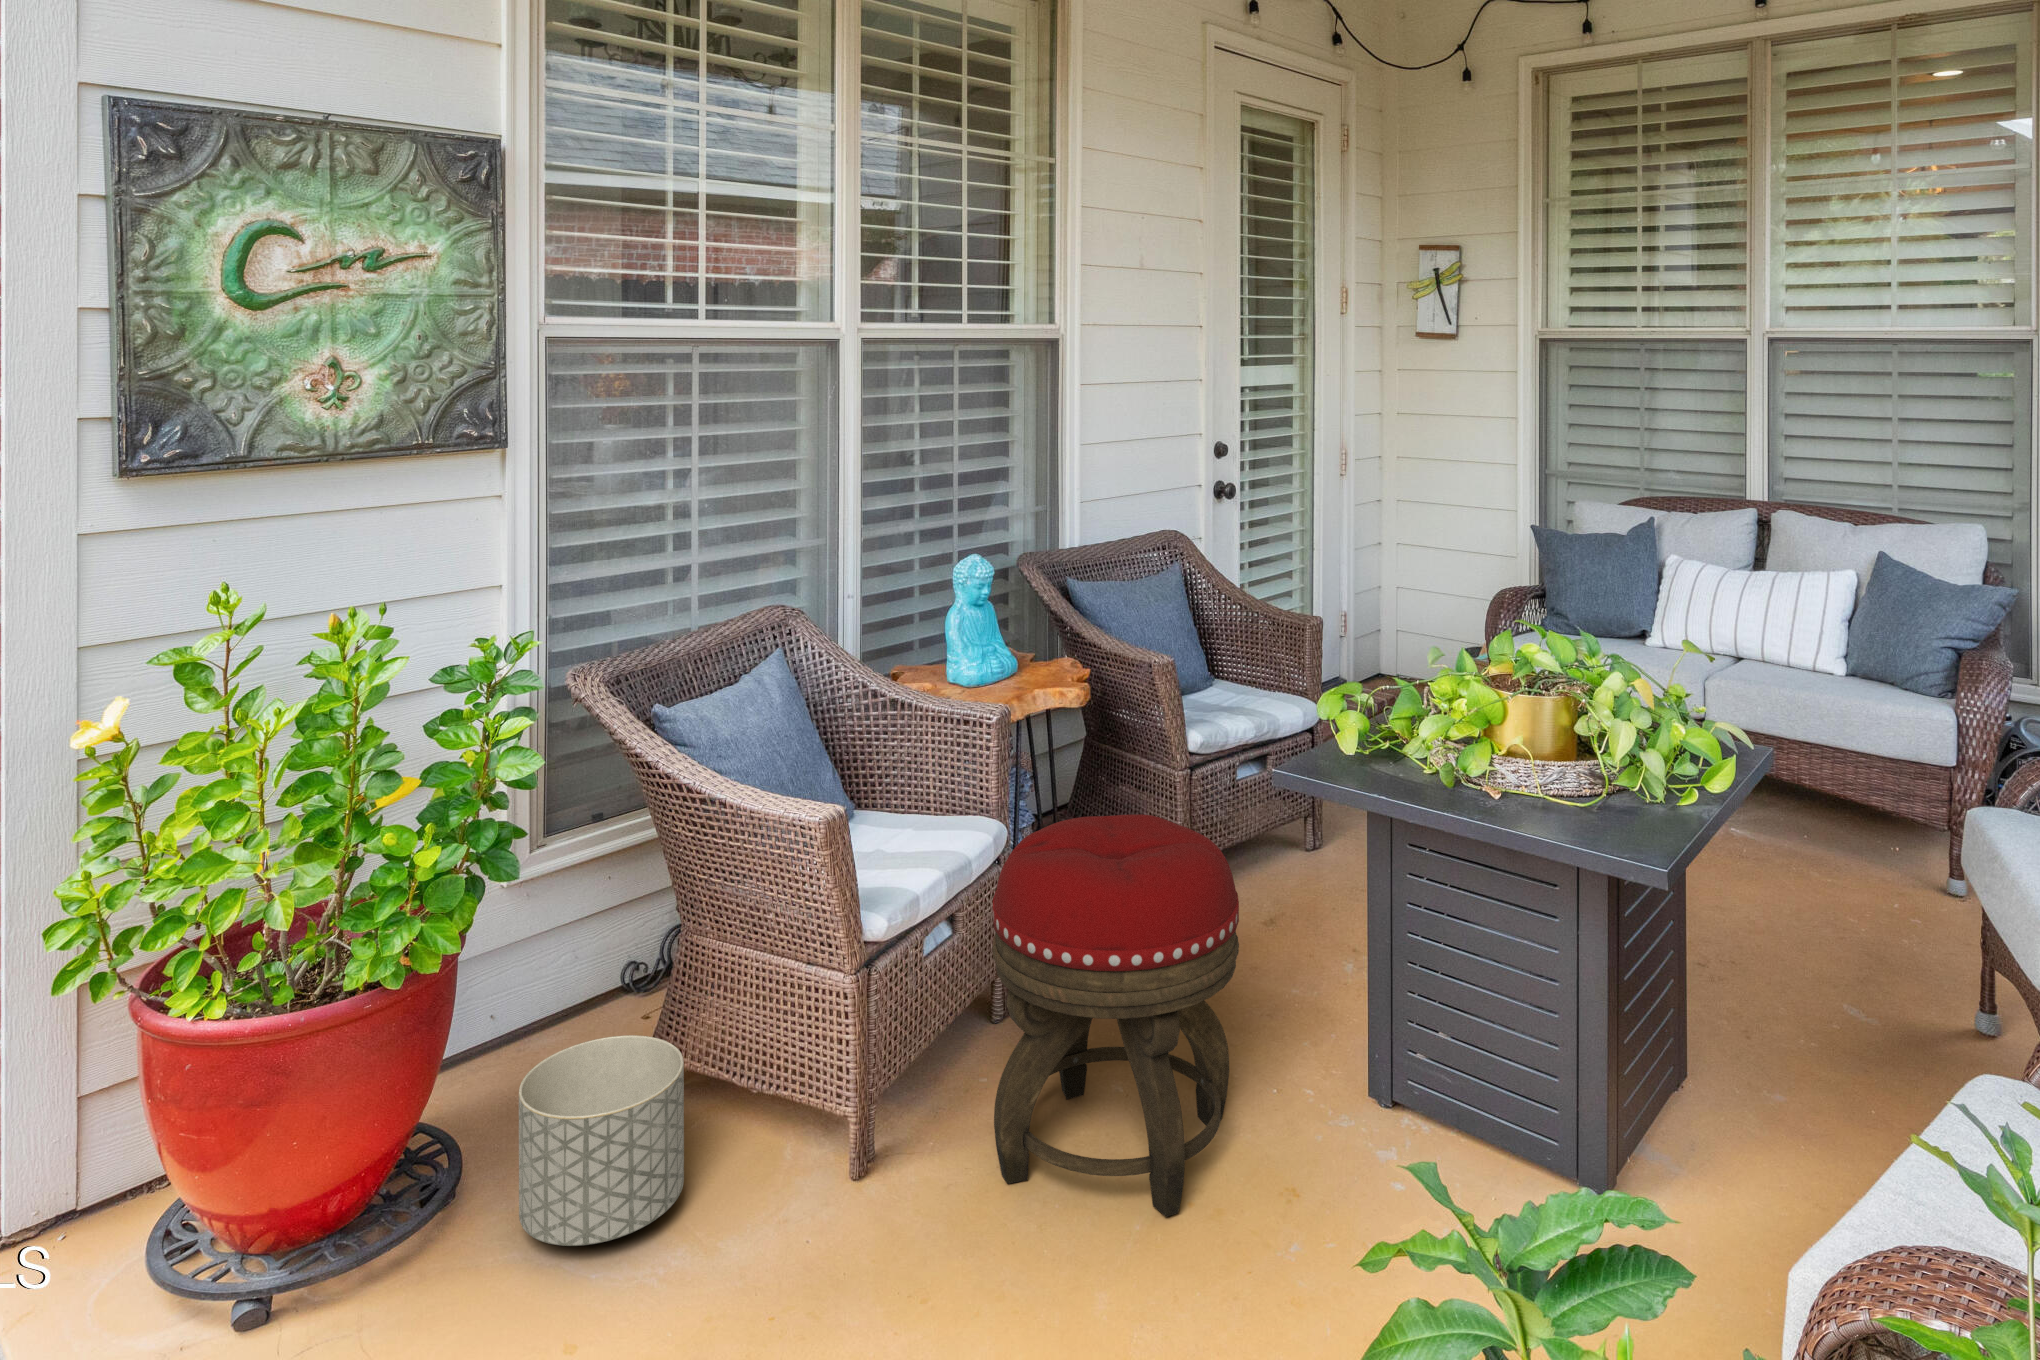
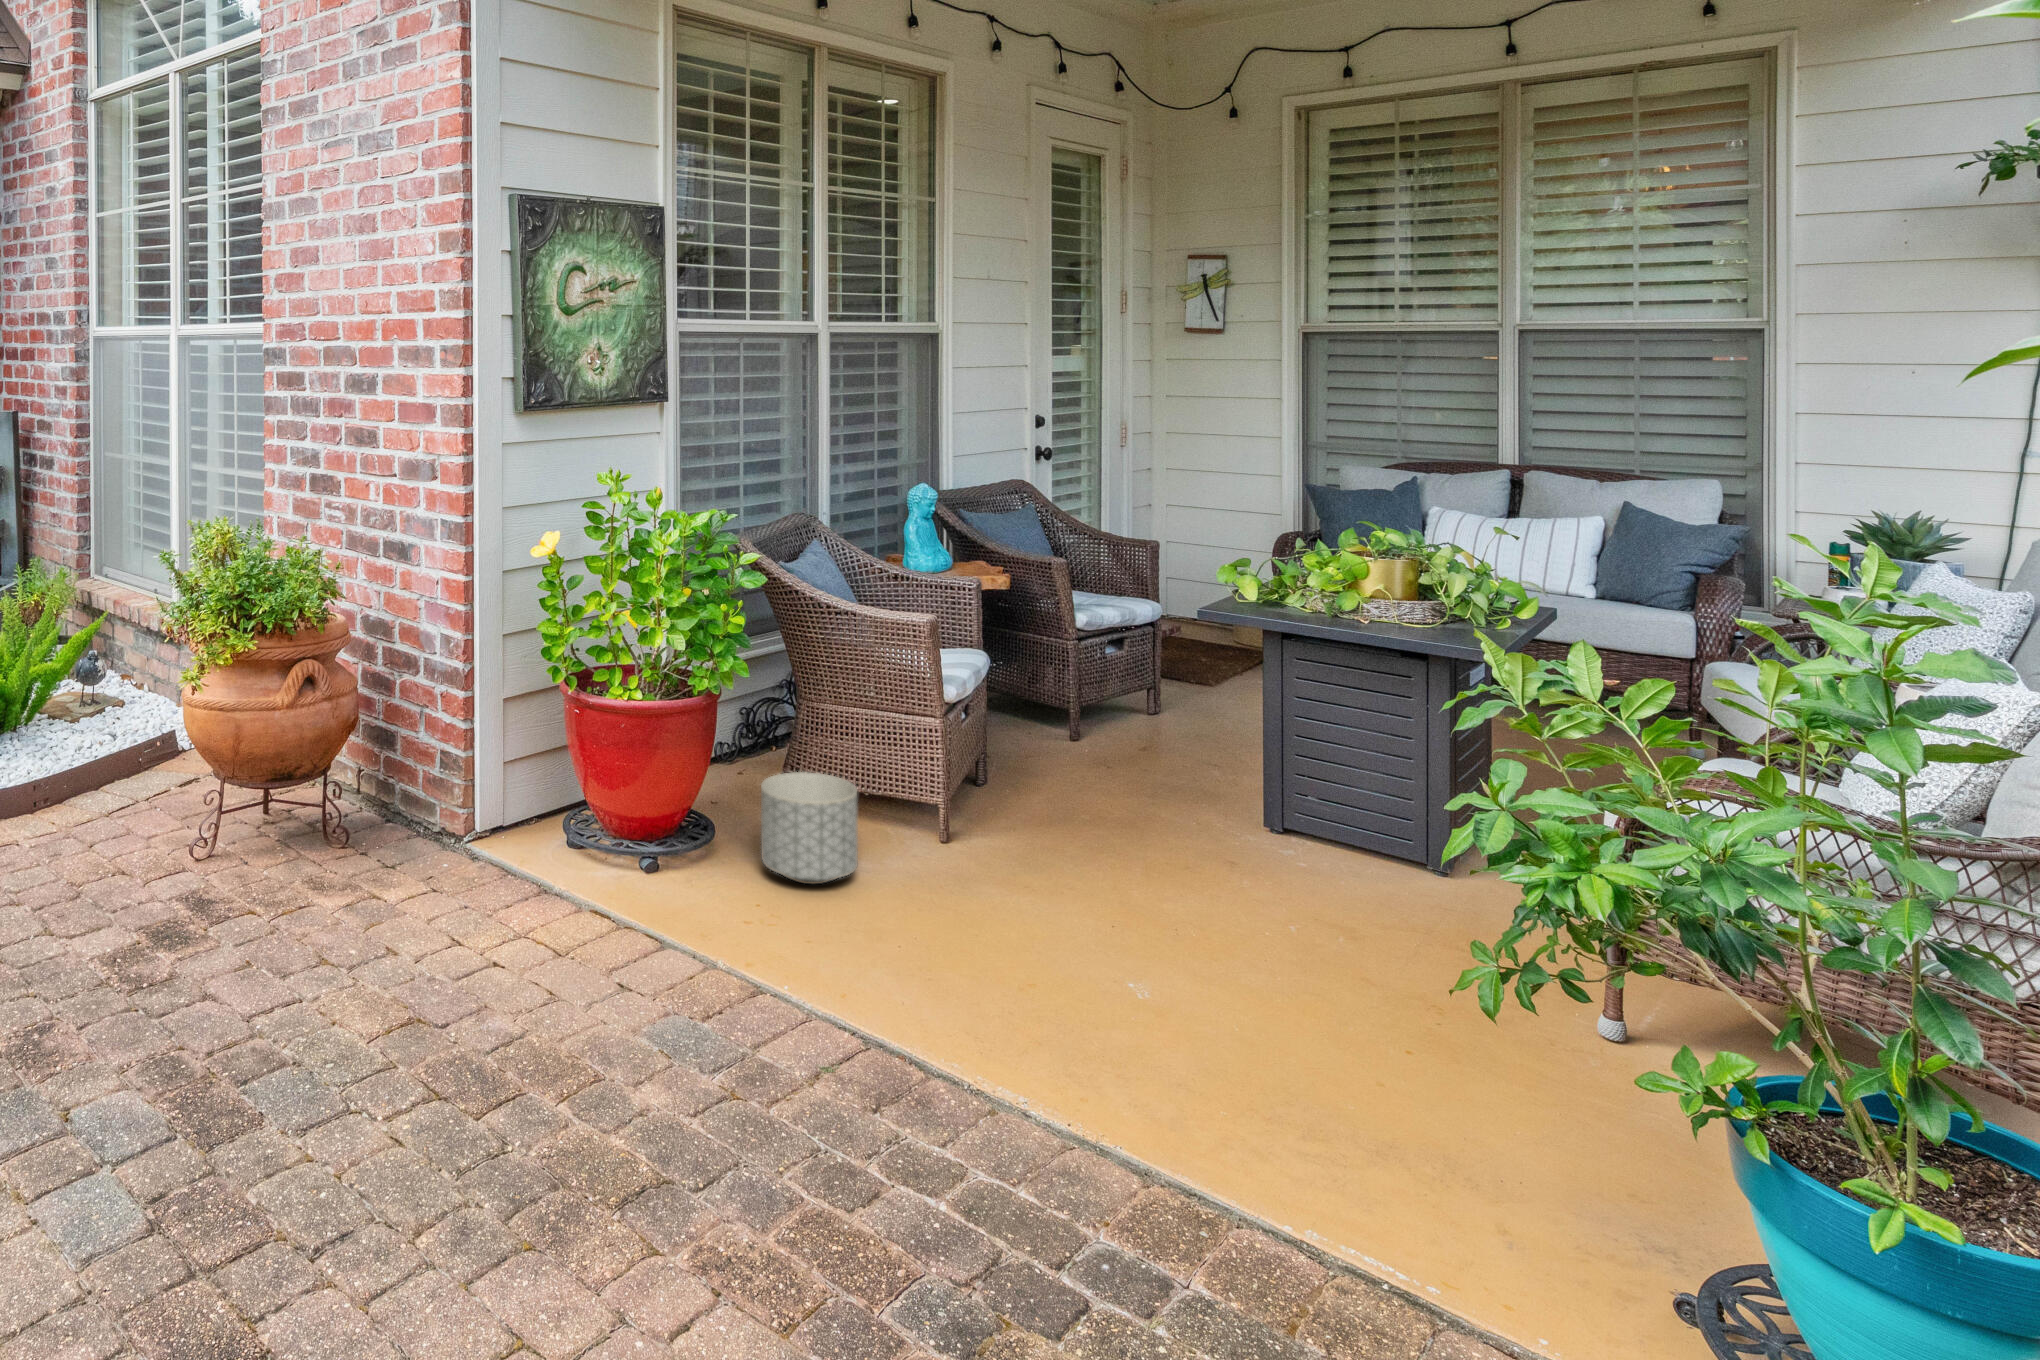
footstool: present [992,814,1239,1217] -> none [1031,651,1206,890]

